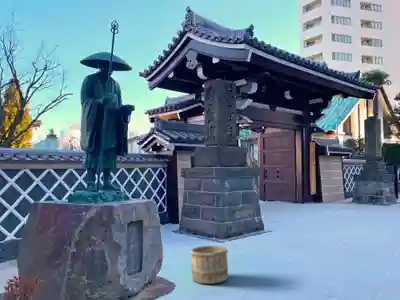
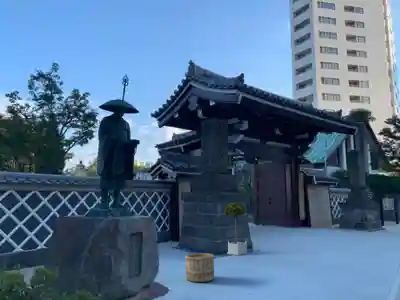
potted tree: none [232,178,260,241] -> present [224,202,247,255]

